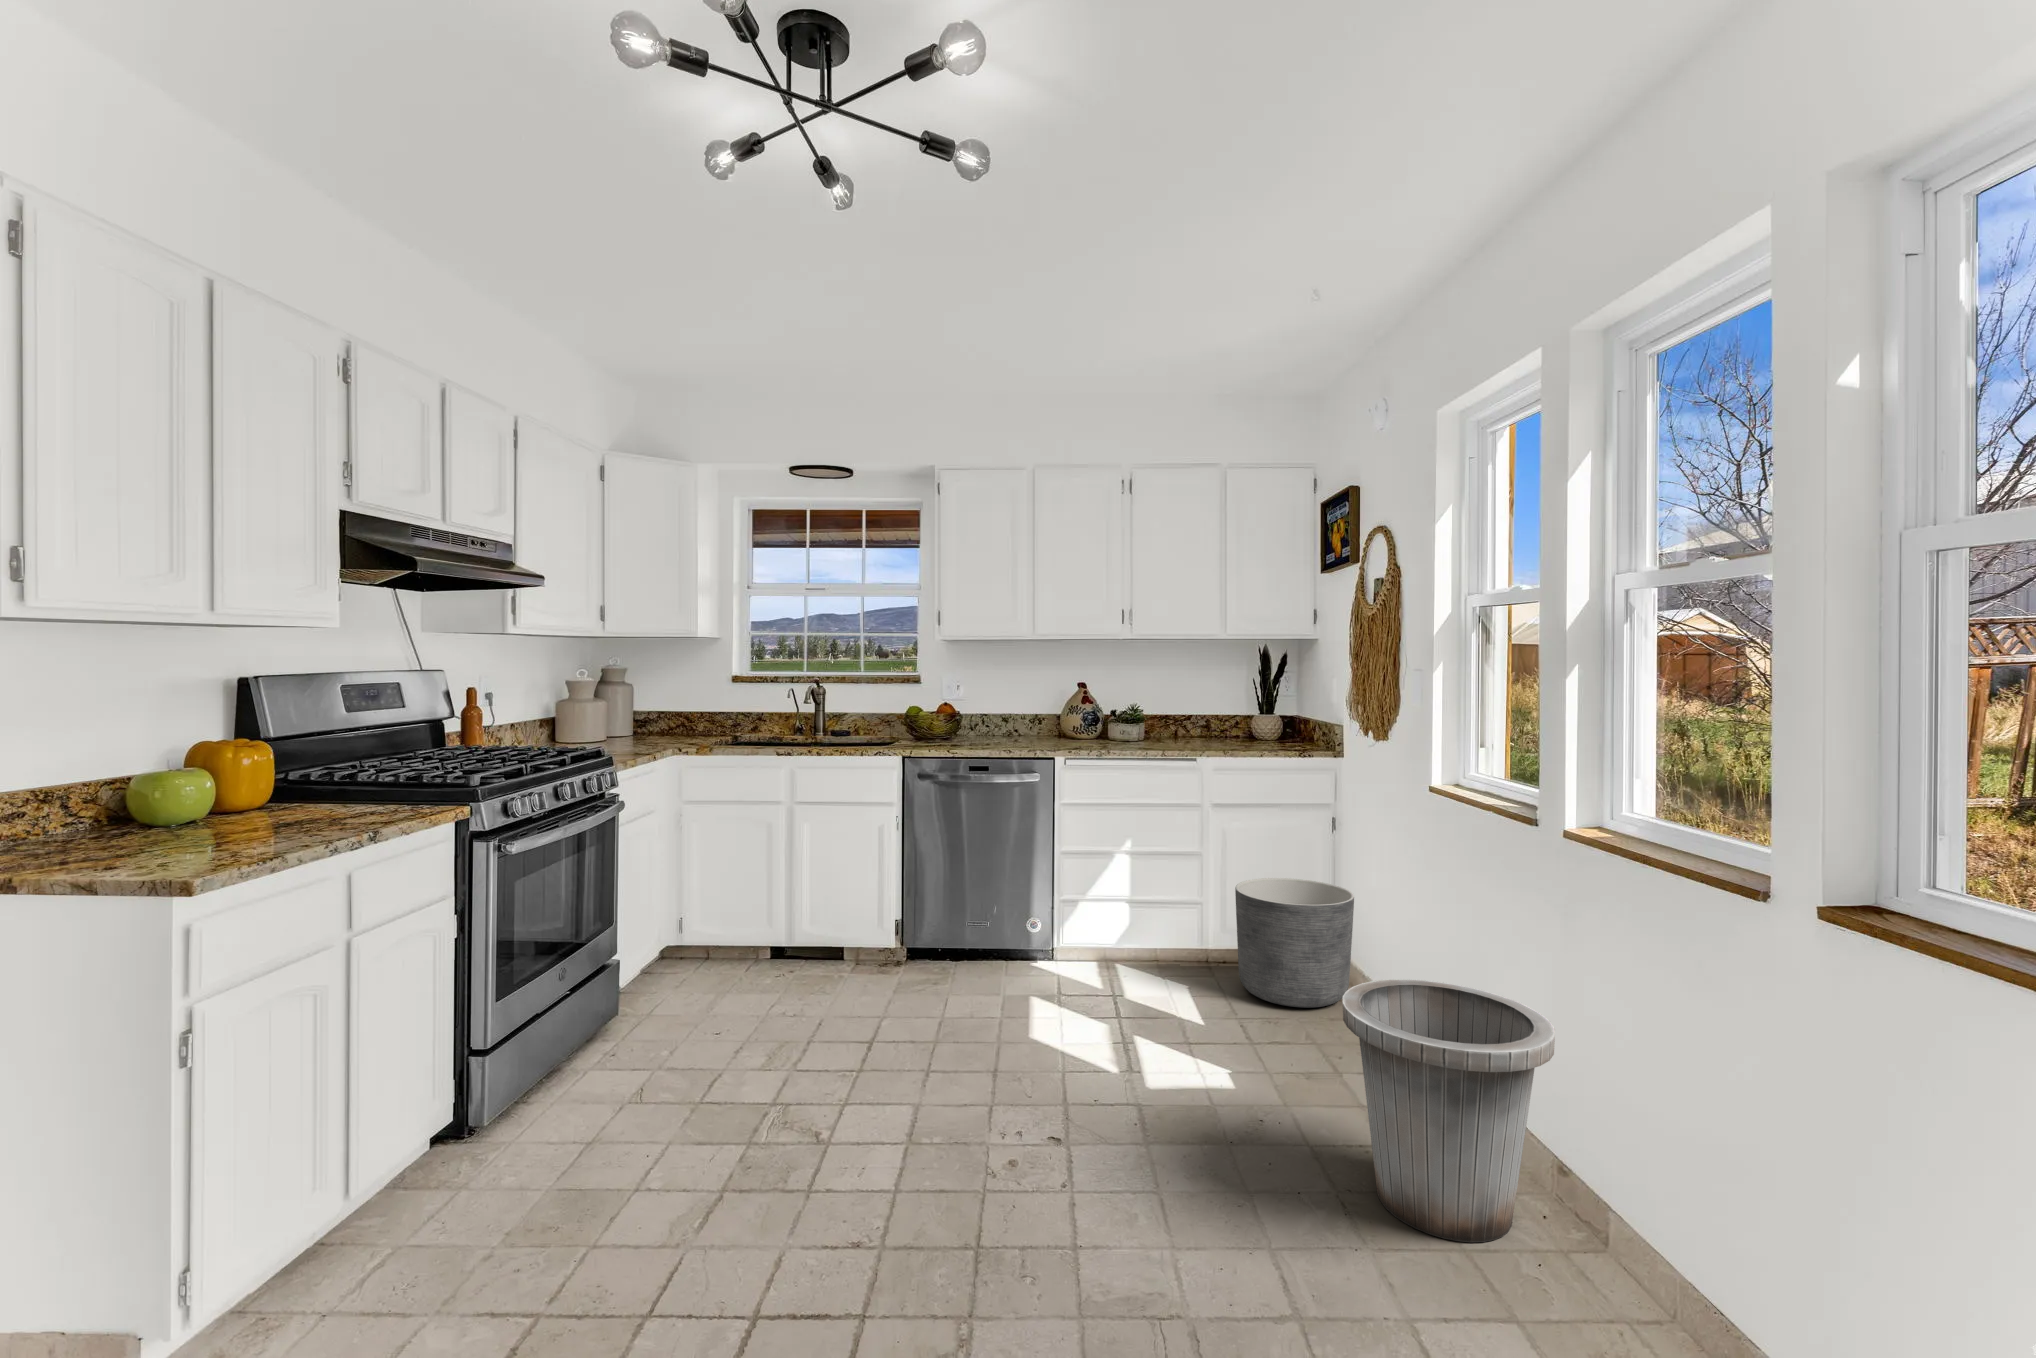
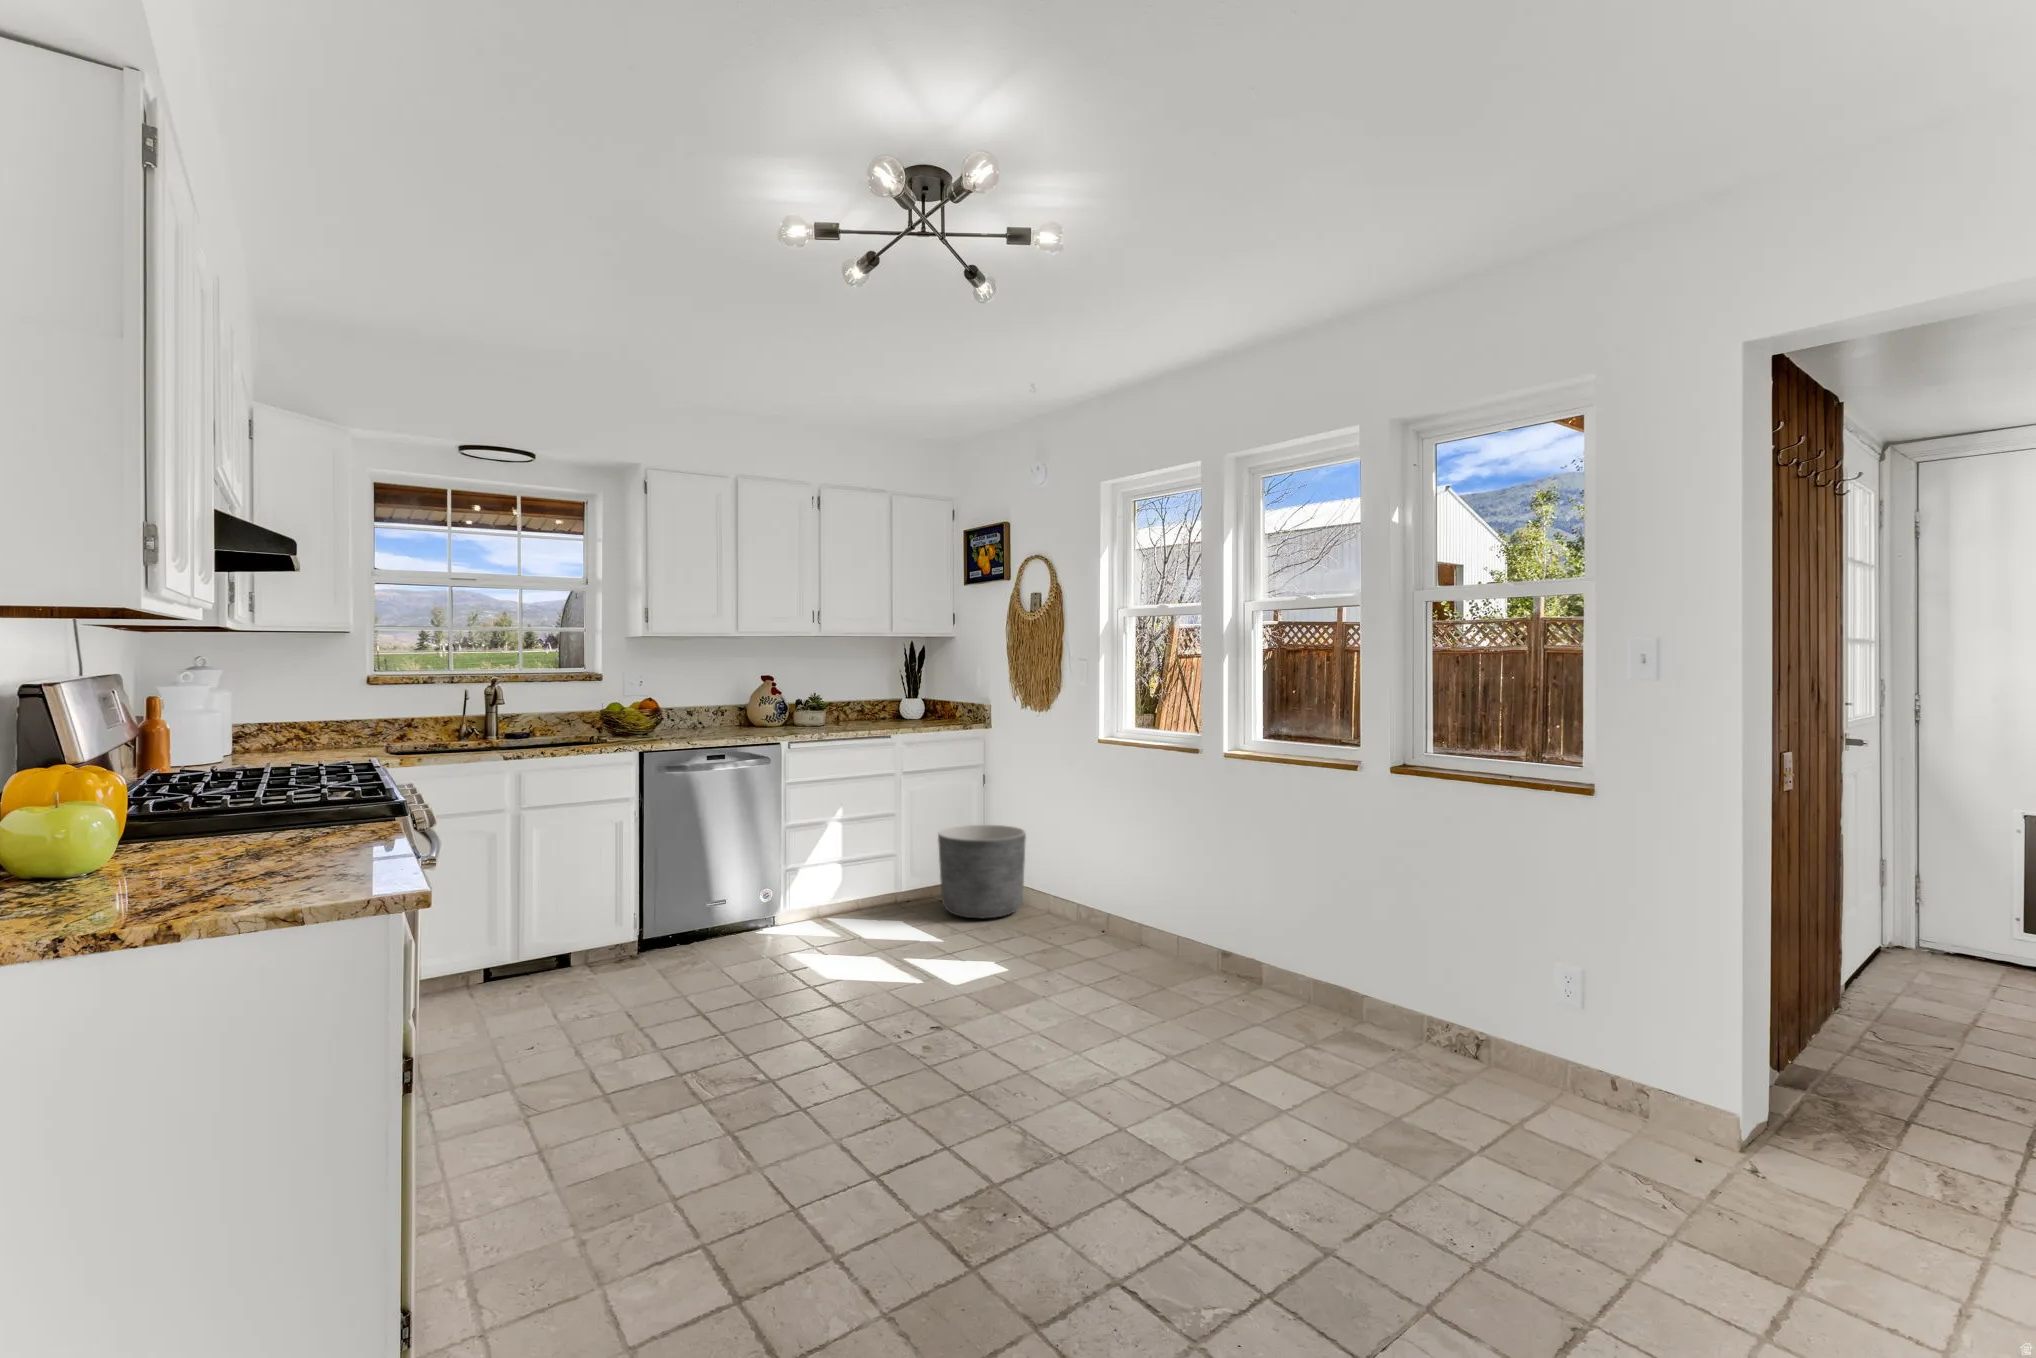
trash can: present [1343,979,1555,1242] -> none [1119,859,1236,999]

